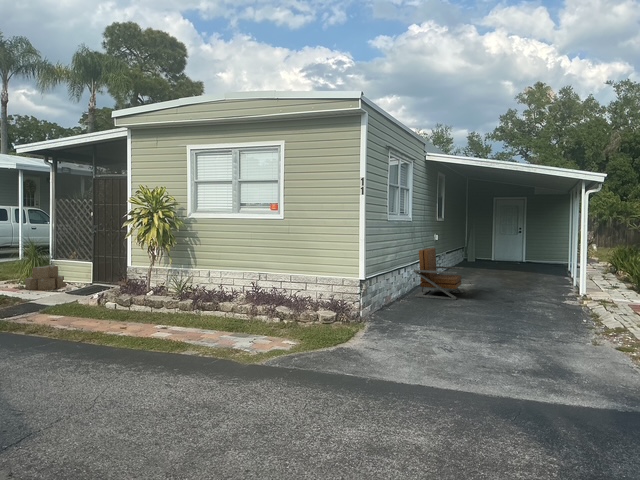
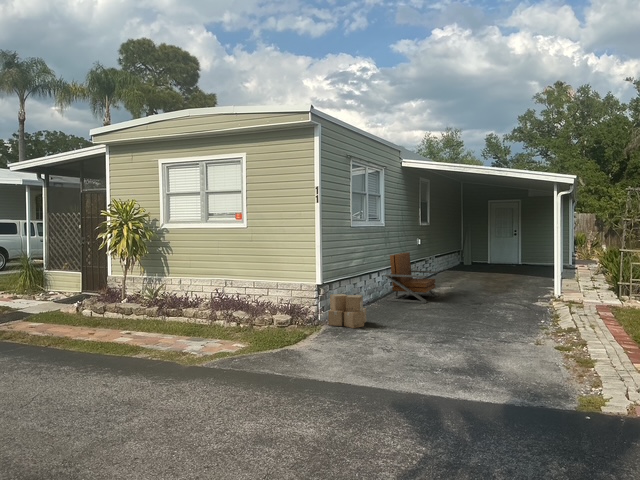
cardboard box: present [25,265,66,290] -> present [328,294,367,328]

